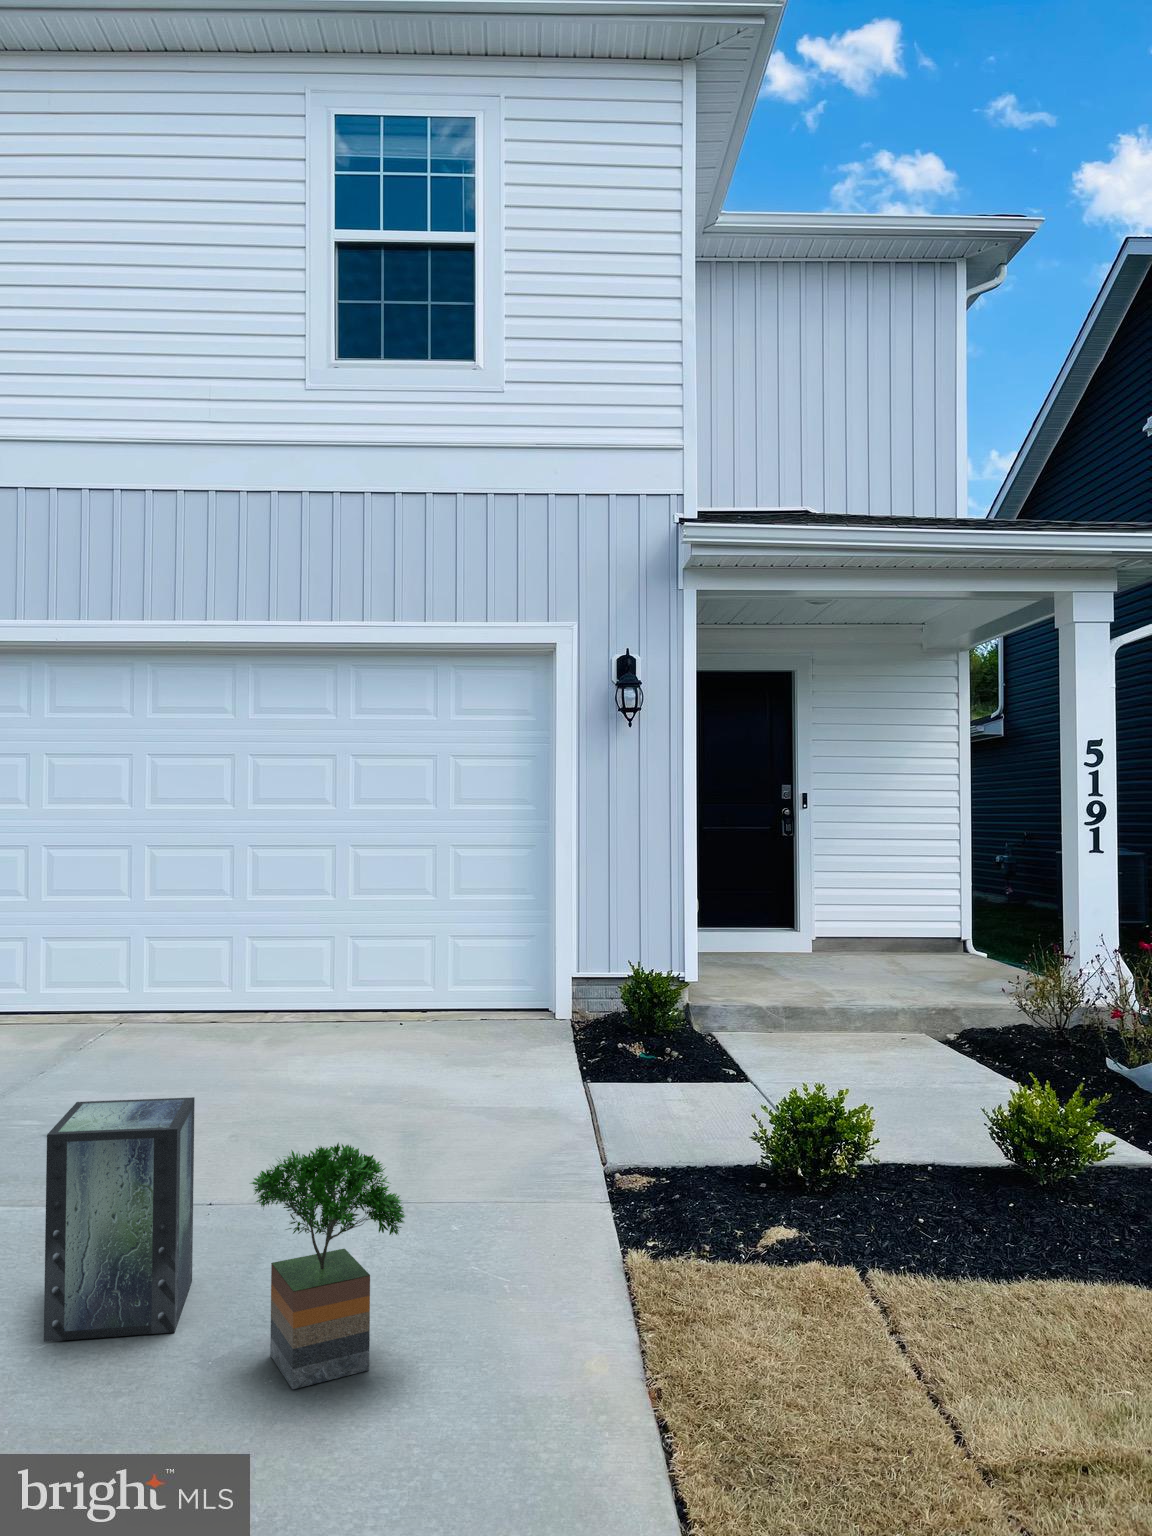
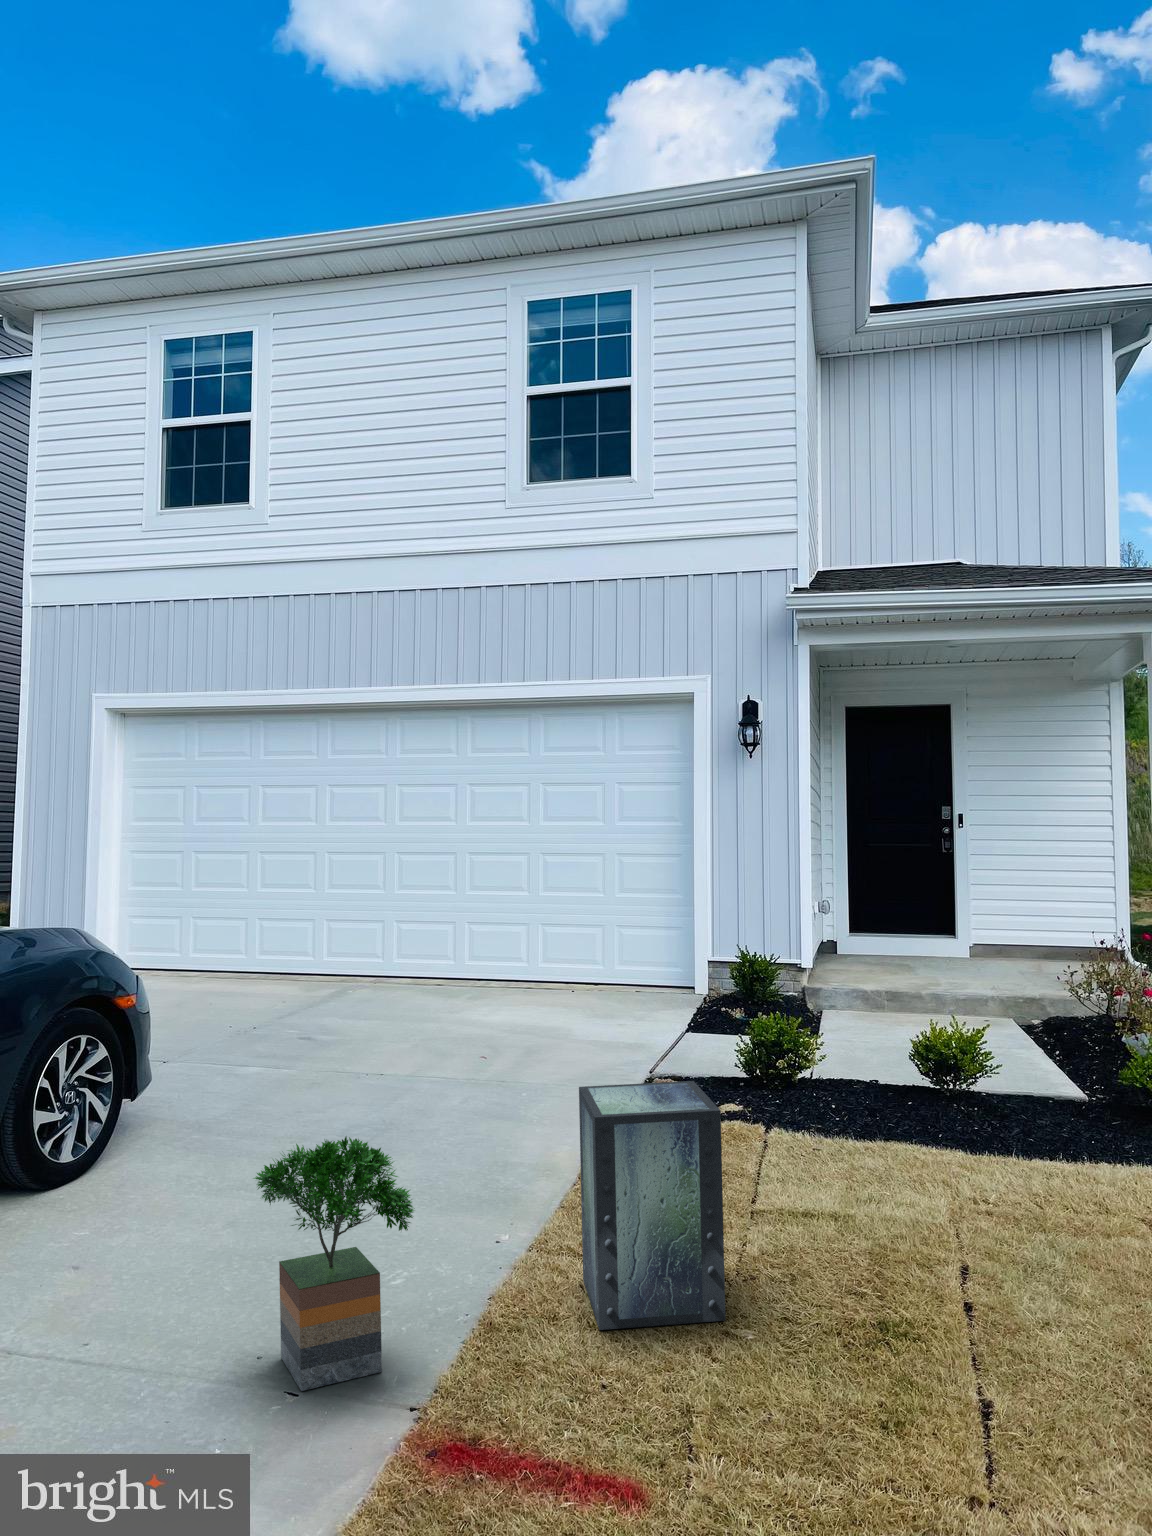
storage box: present [44,1097,195,1342] -> present [579,1081,725,1330]

